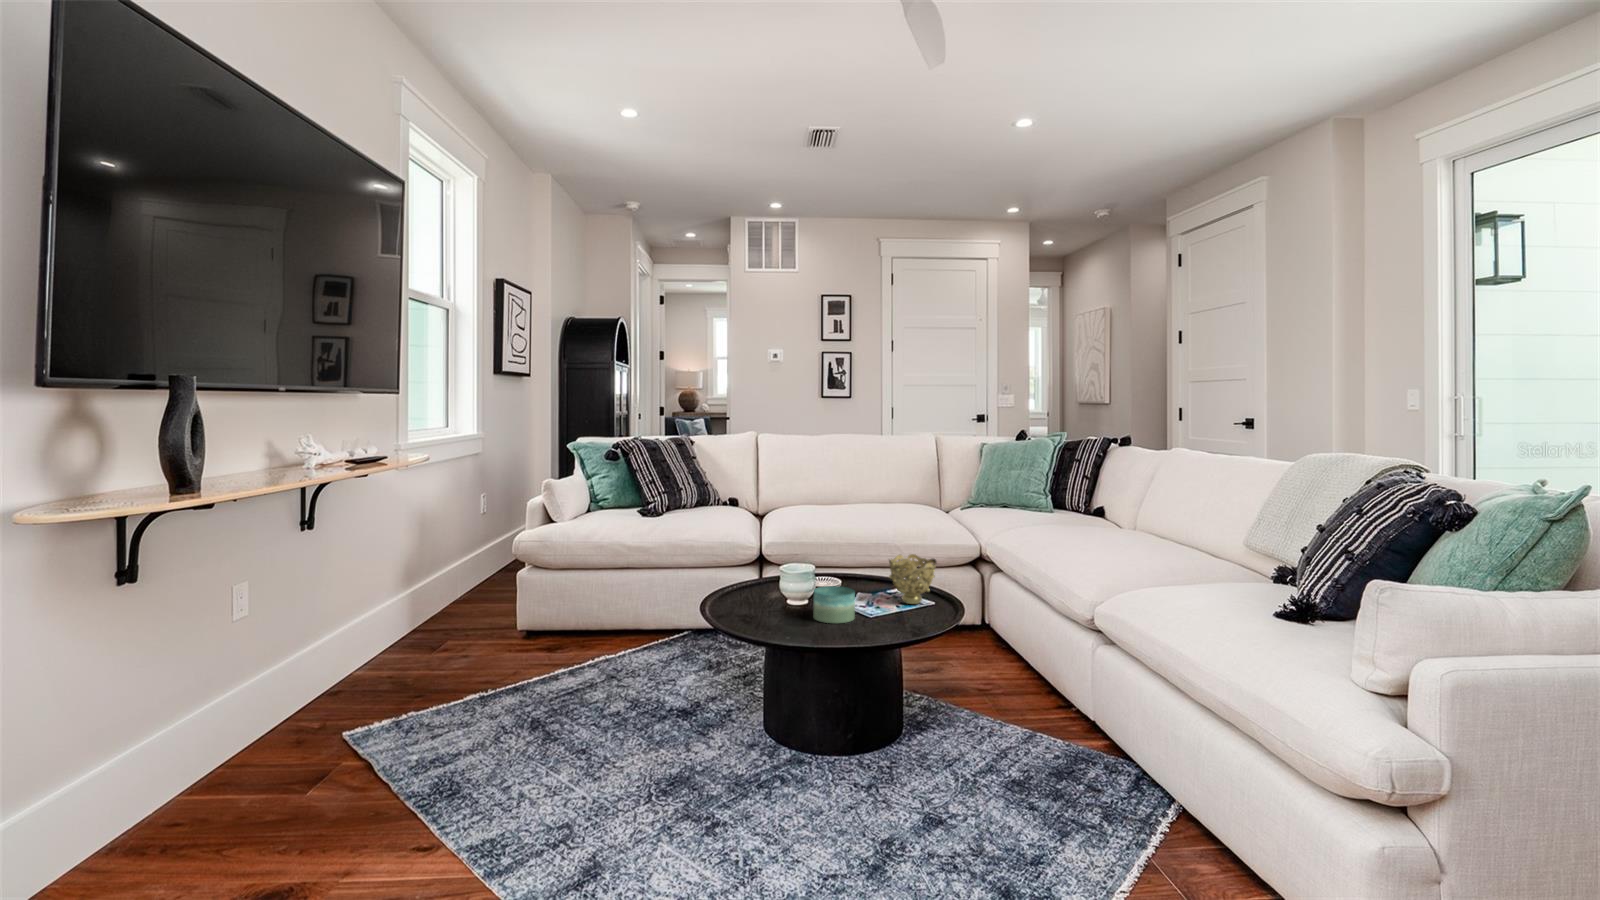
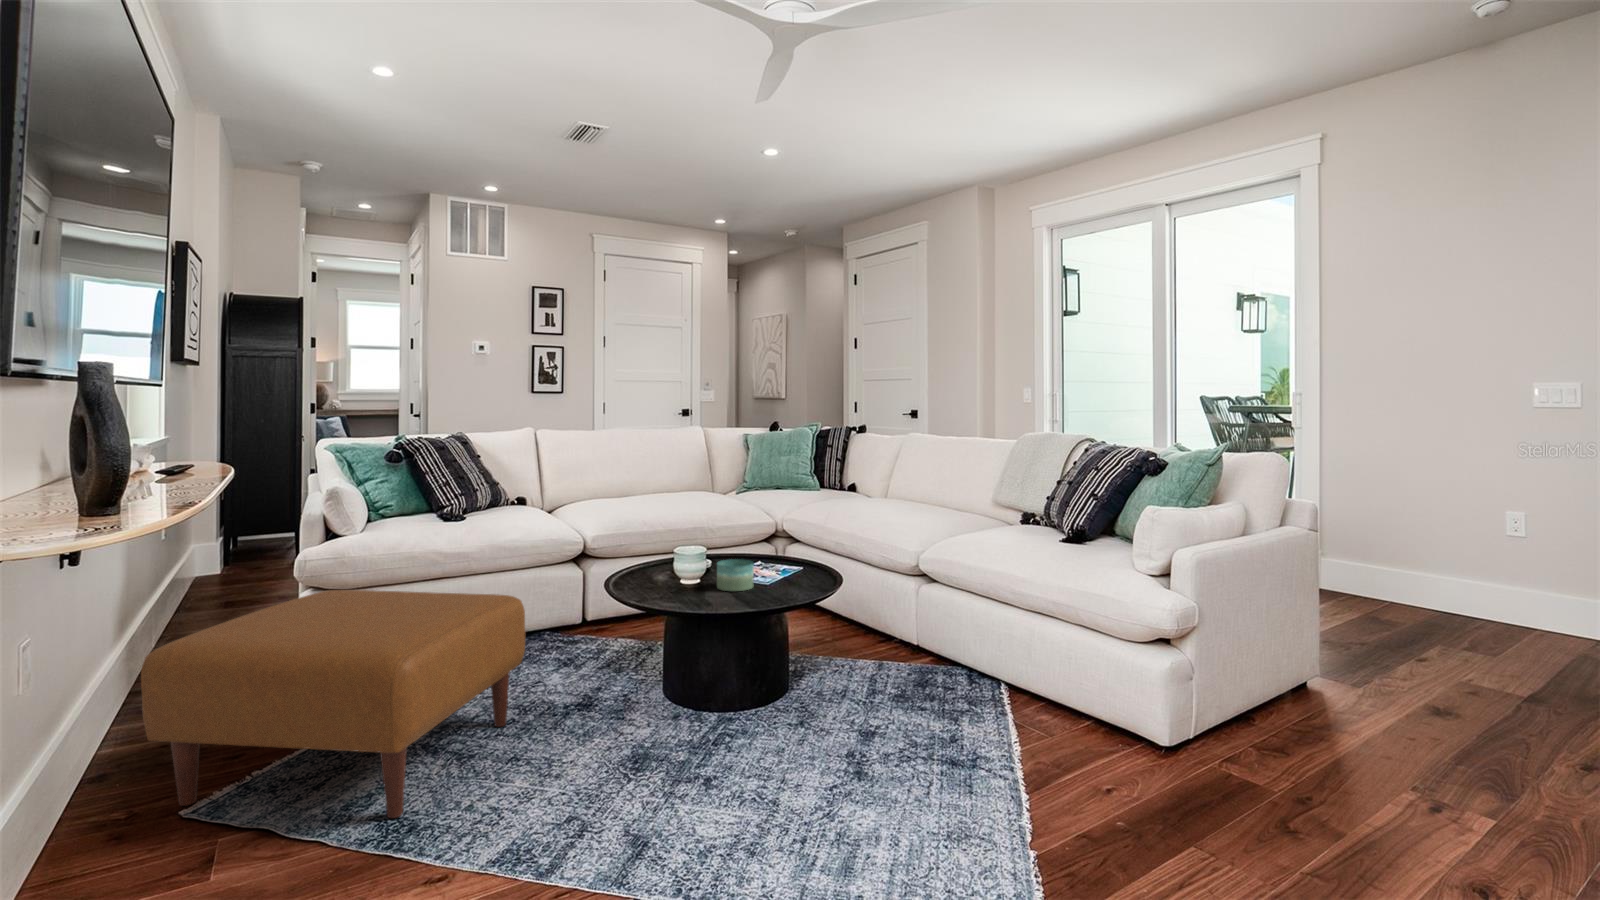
decorative bowl: present [889,554,936,604] -> none [760,527,802,570]
ottoman: none [300,575,620,793] -> present [141,590,525,818]

